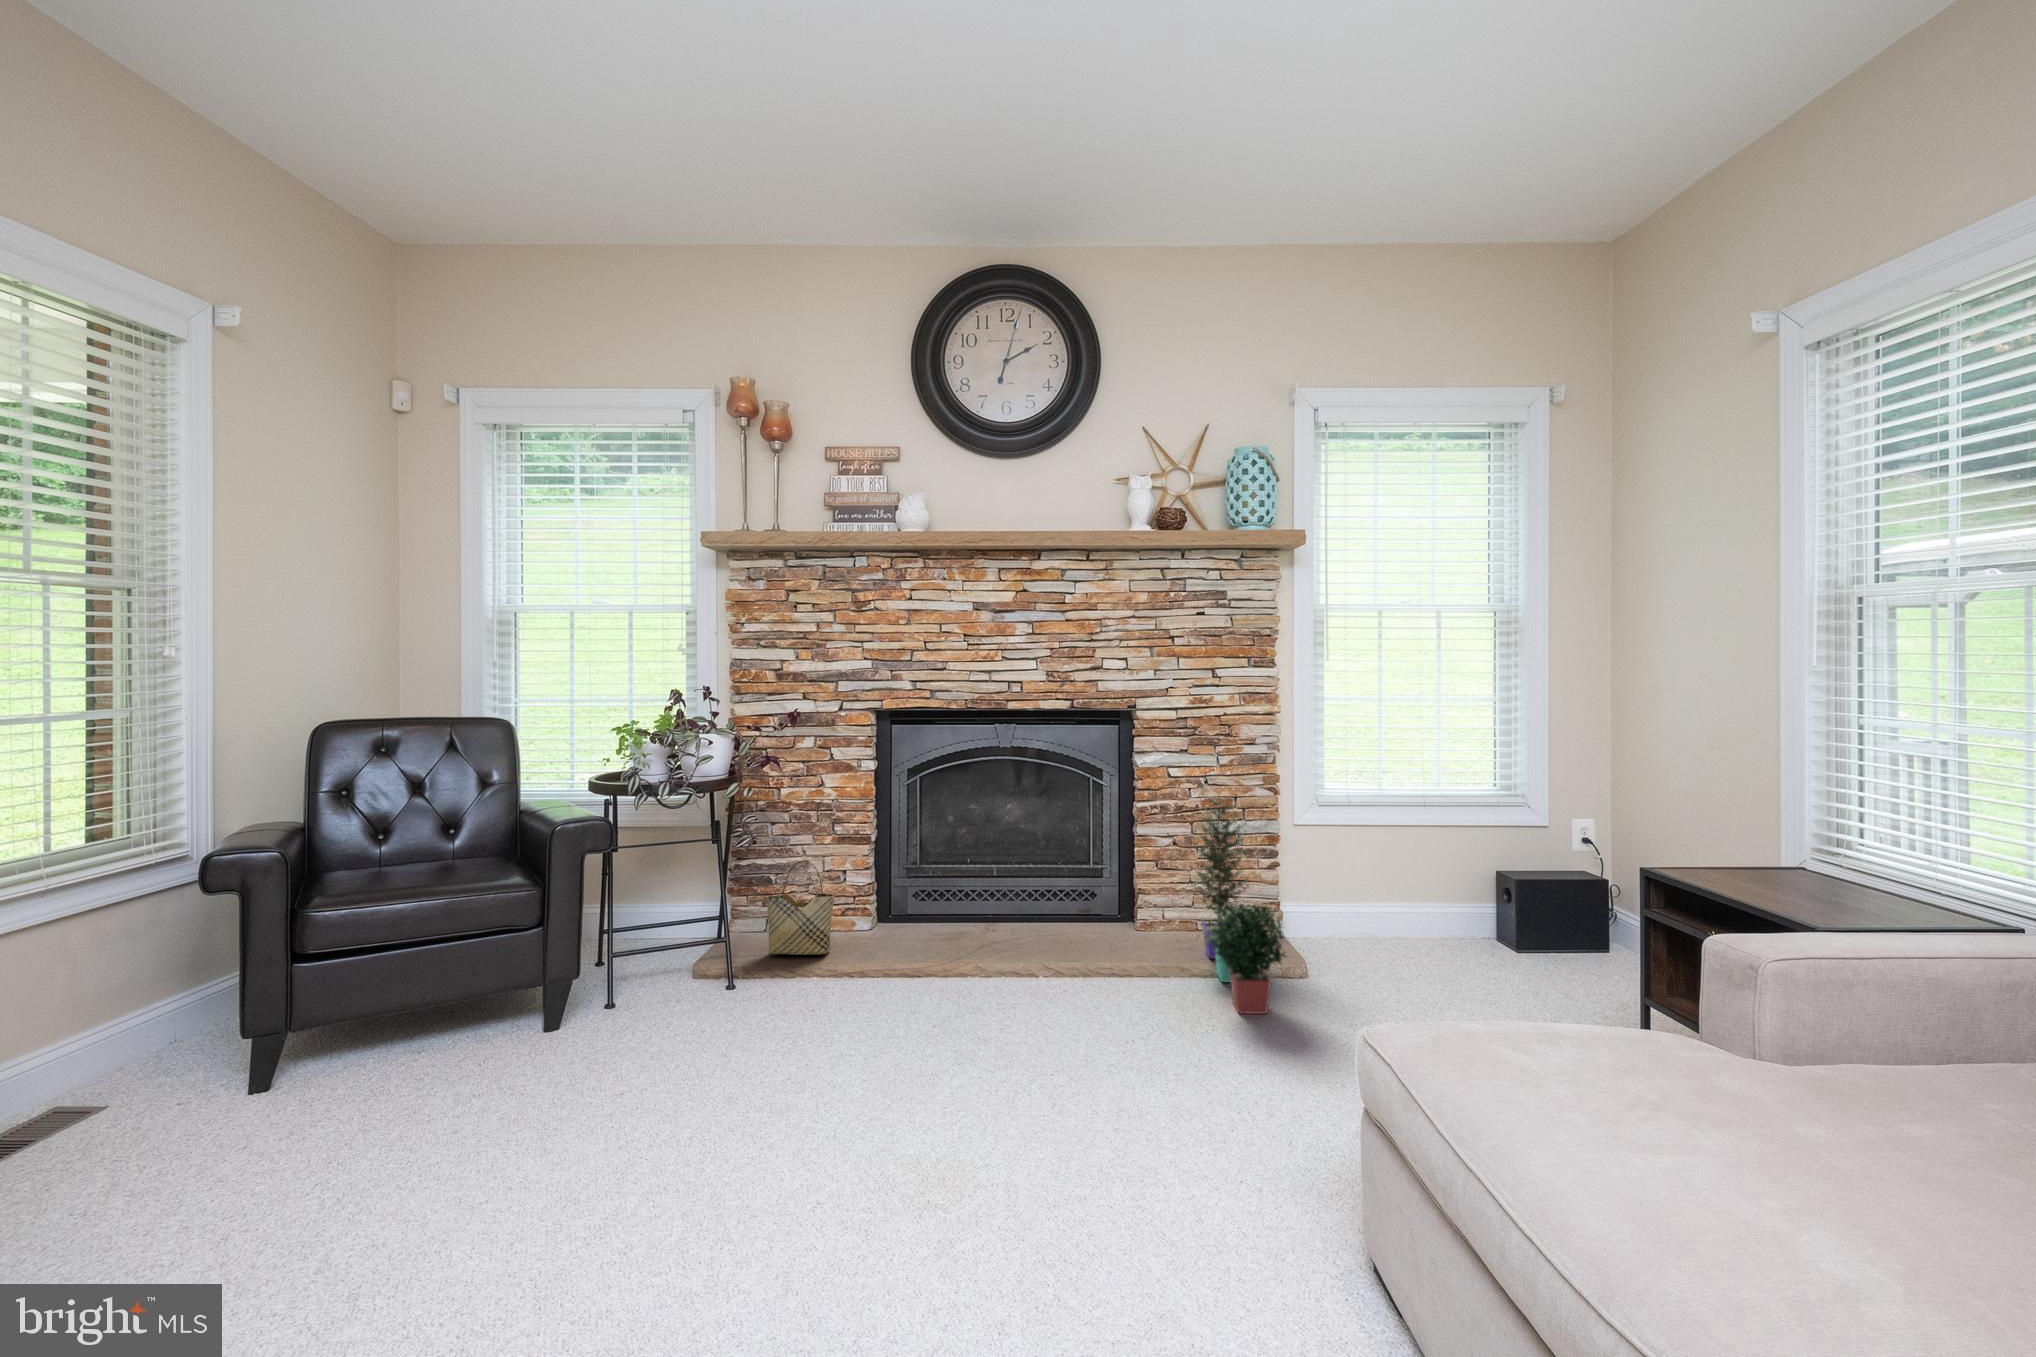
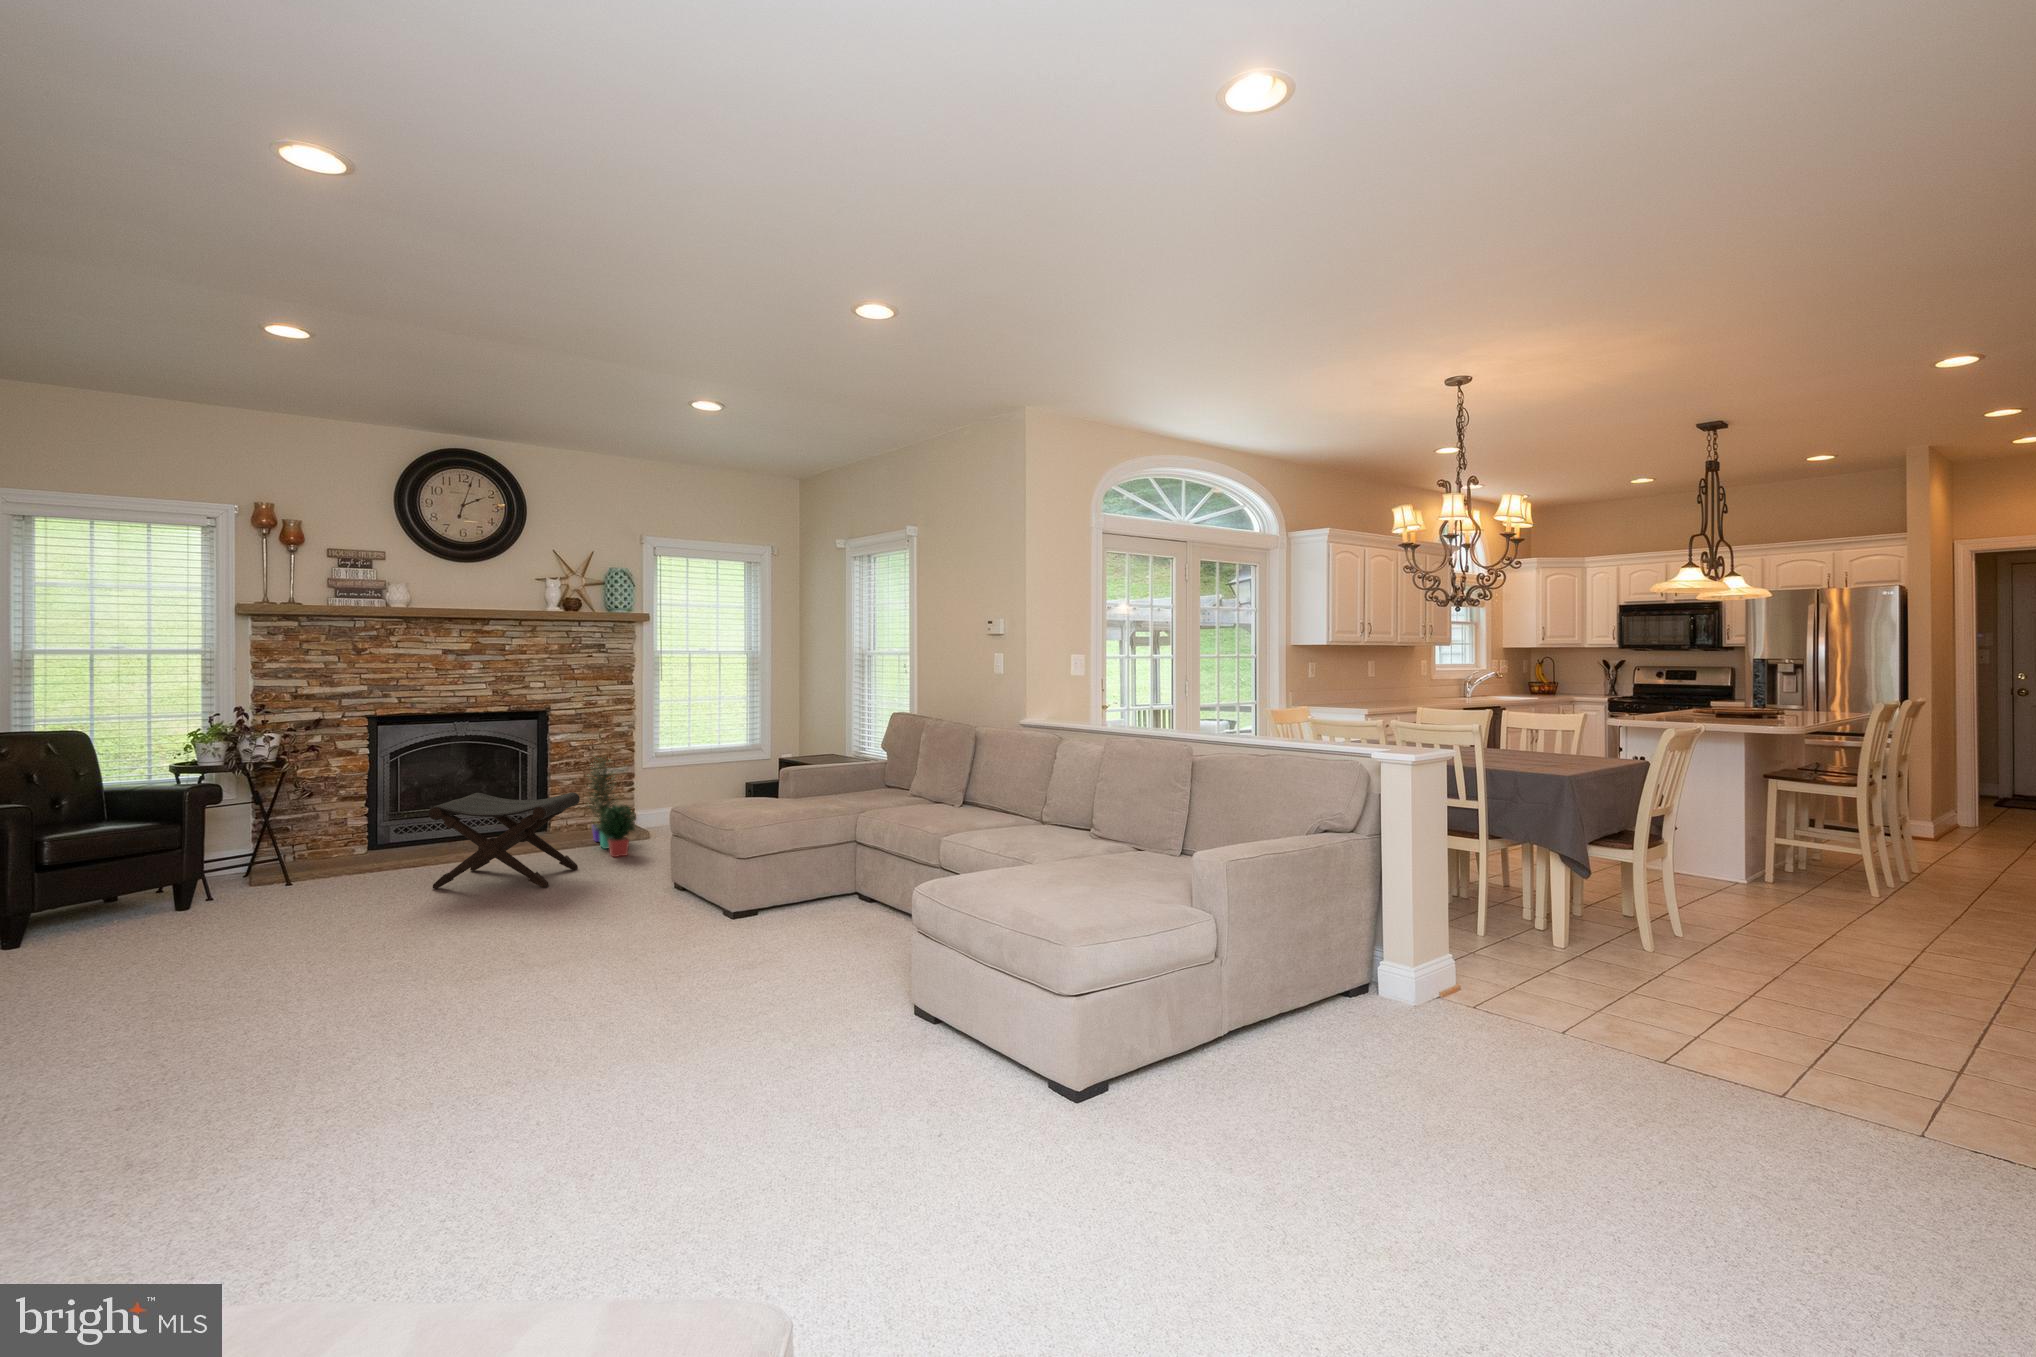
footstool: none [897,857,1173,1101] -> present [429,792,580,889]
woven basket: present [766,861,834,955] -> none [293,813,345,872]

